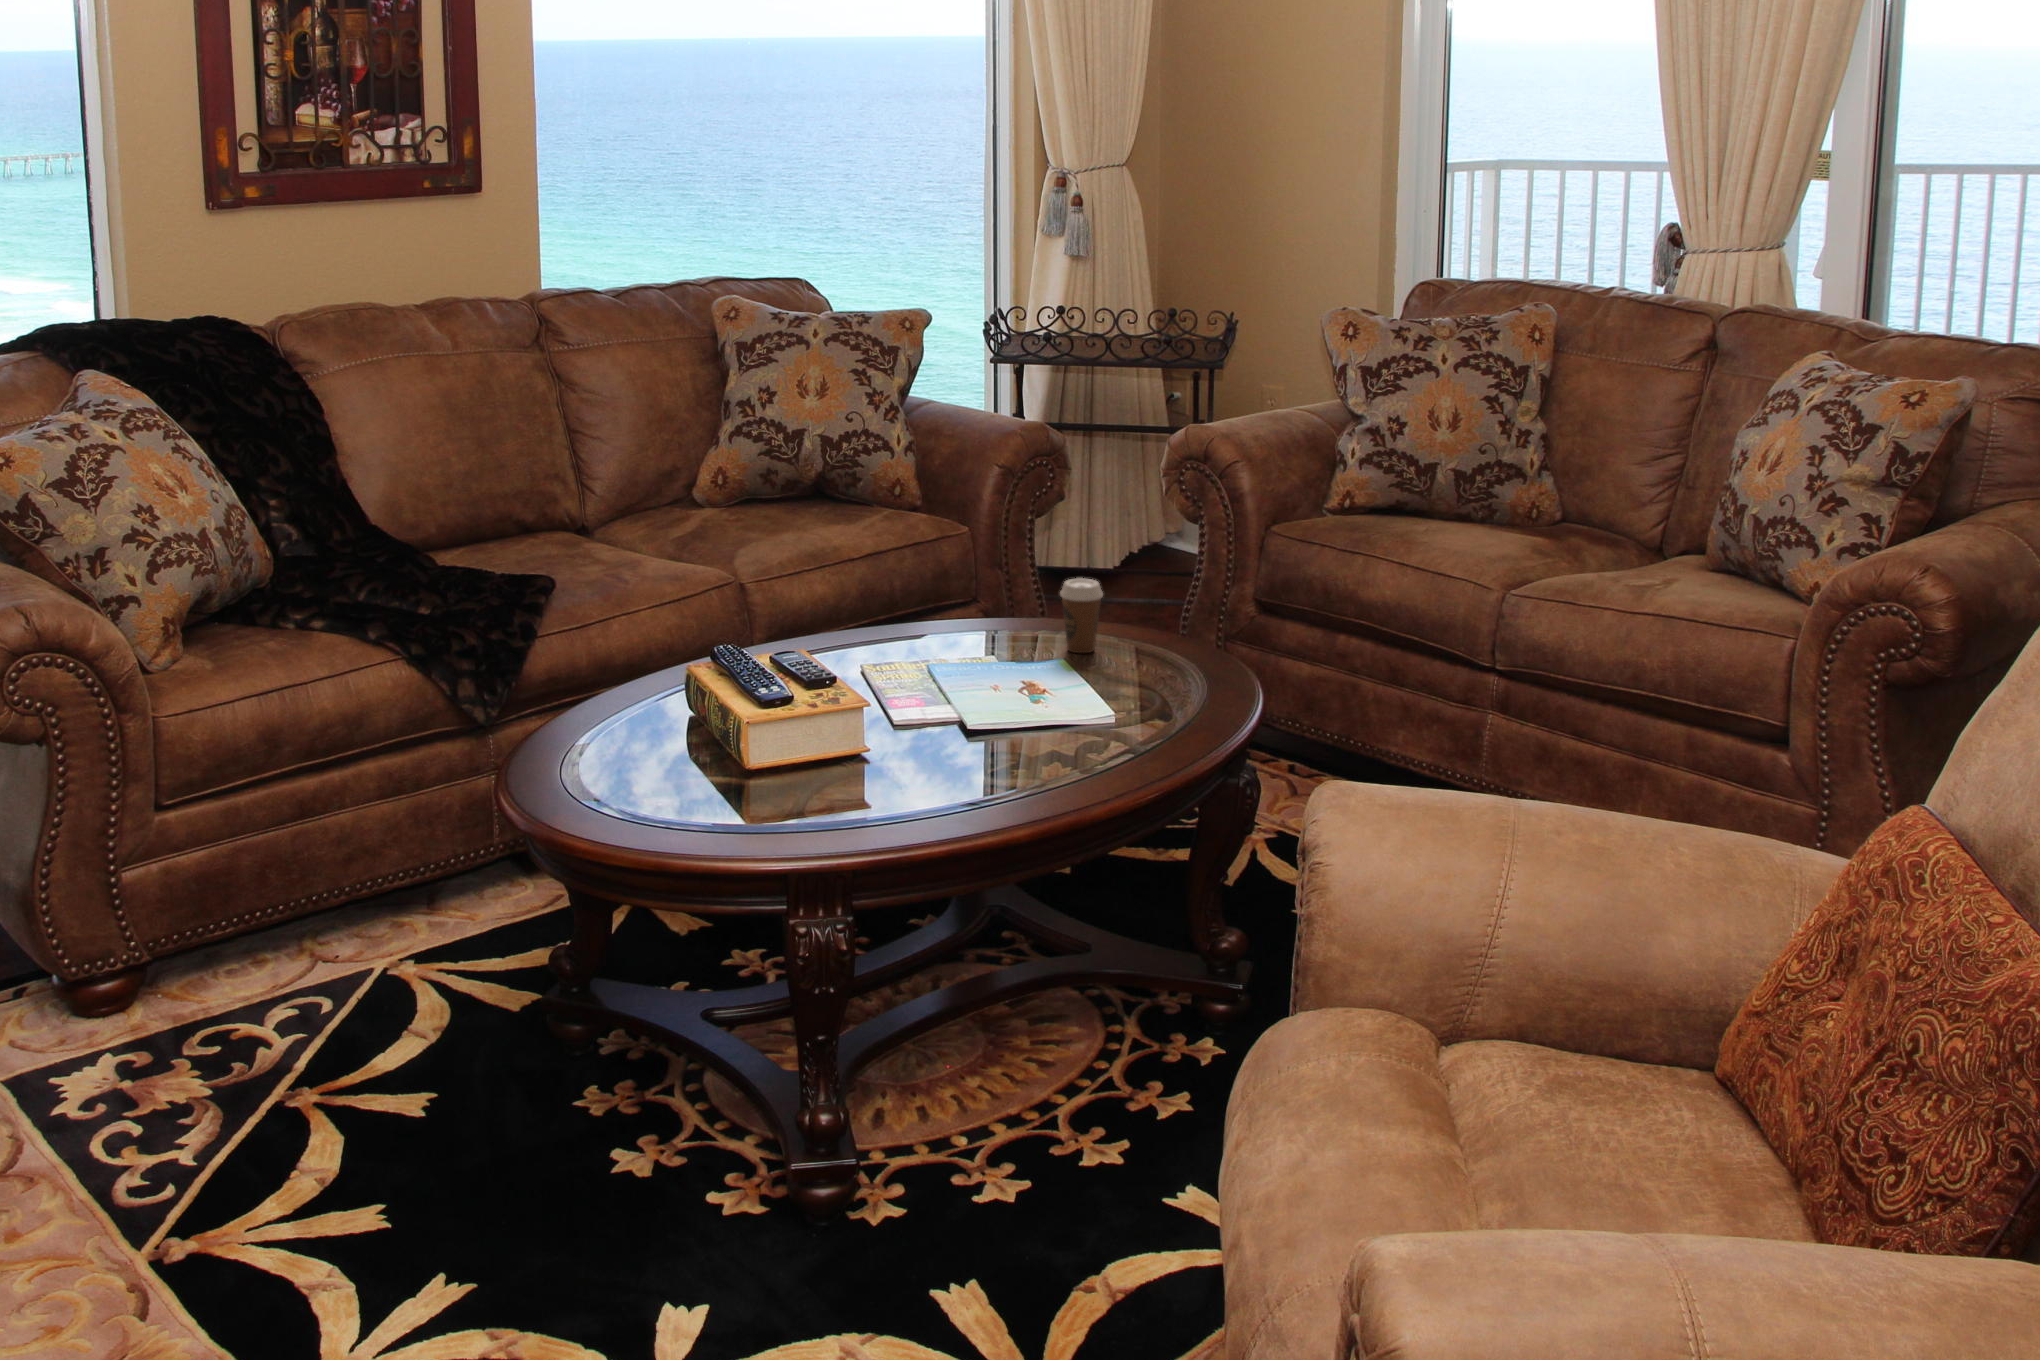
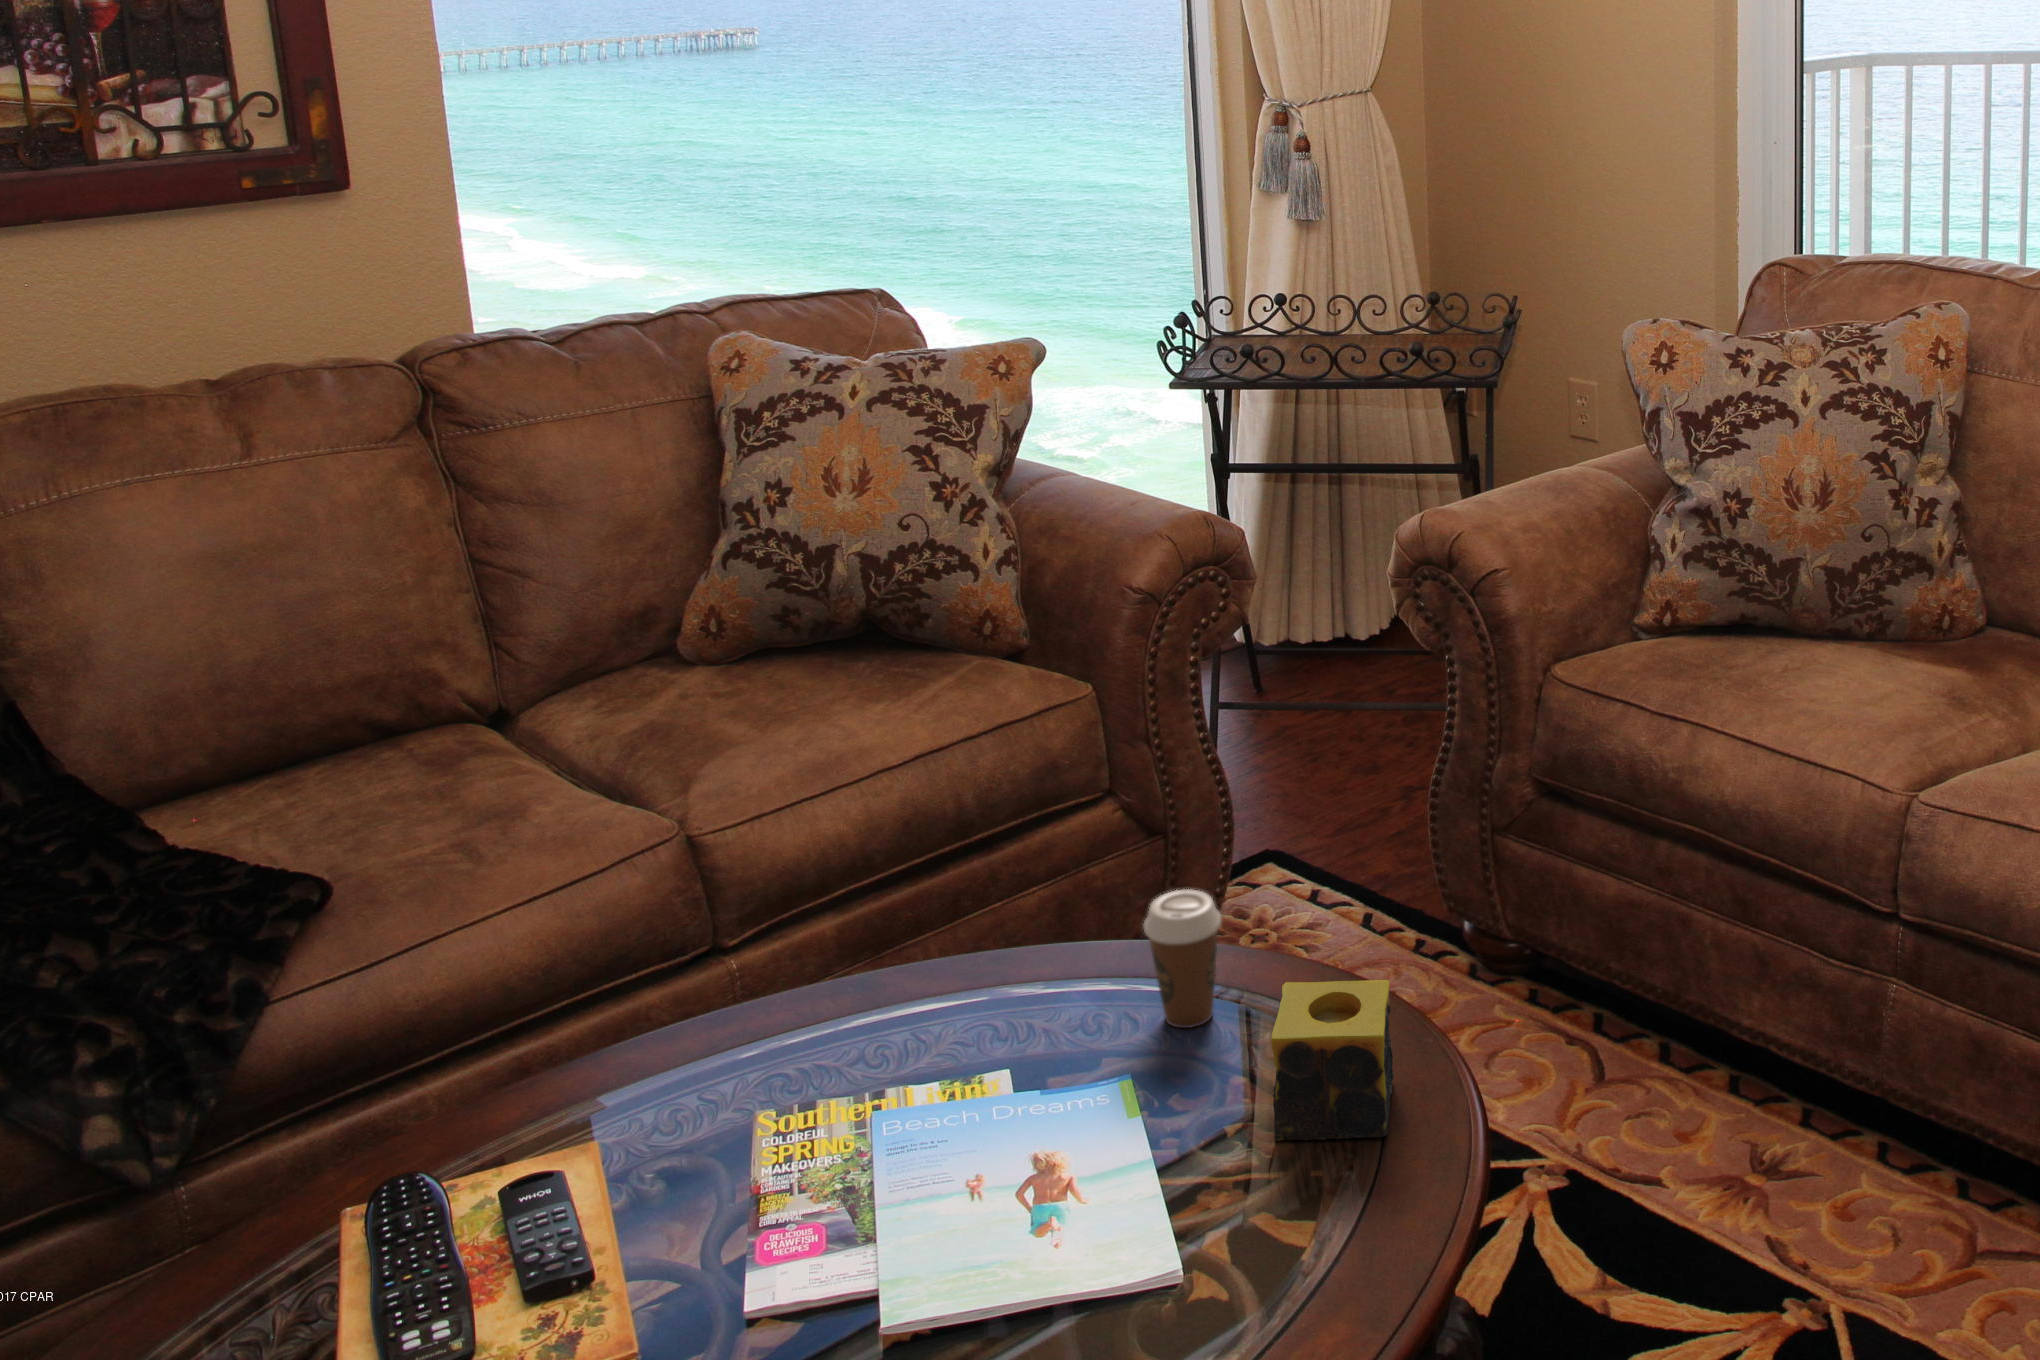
candle: none [1144,614,1208,689] -> present [1271,980,1394,1140]

